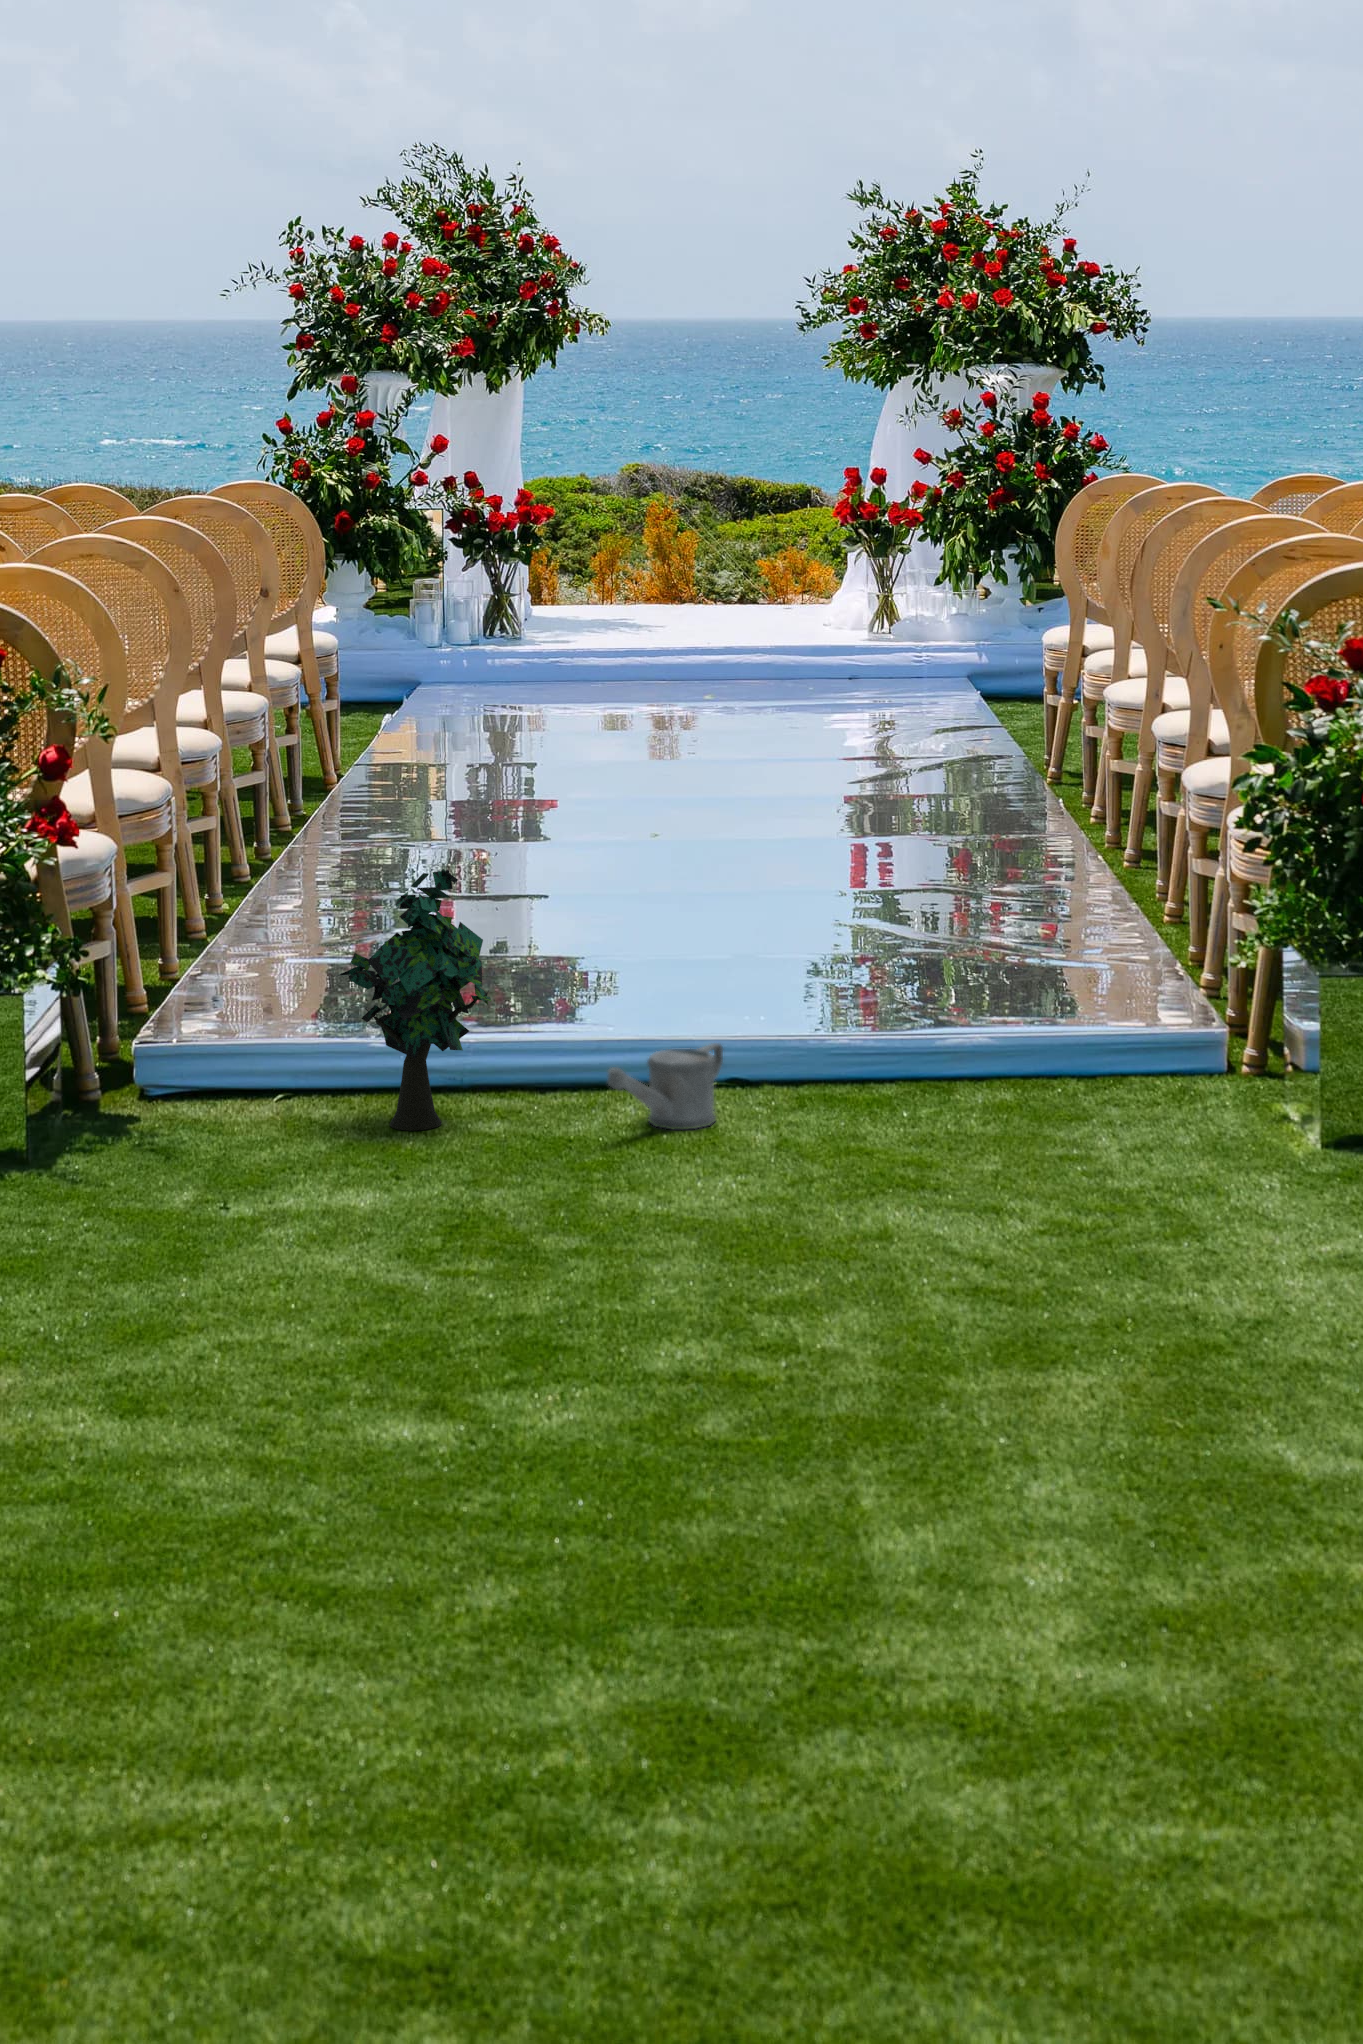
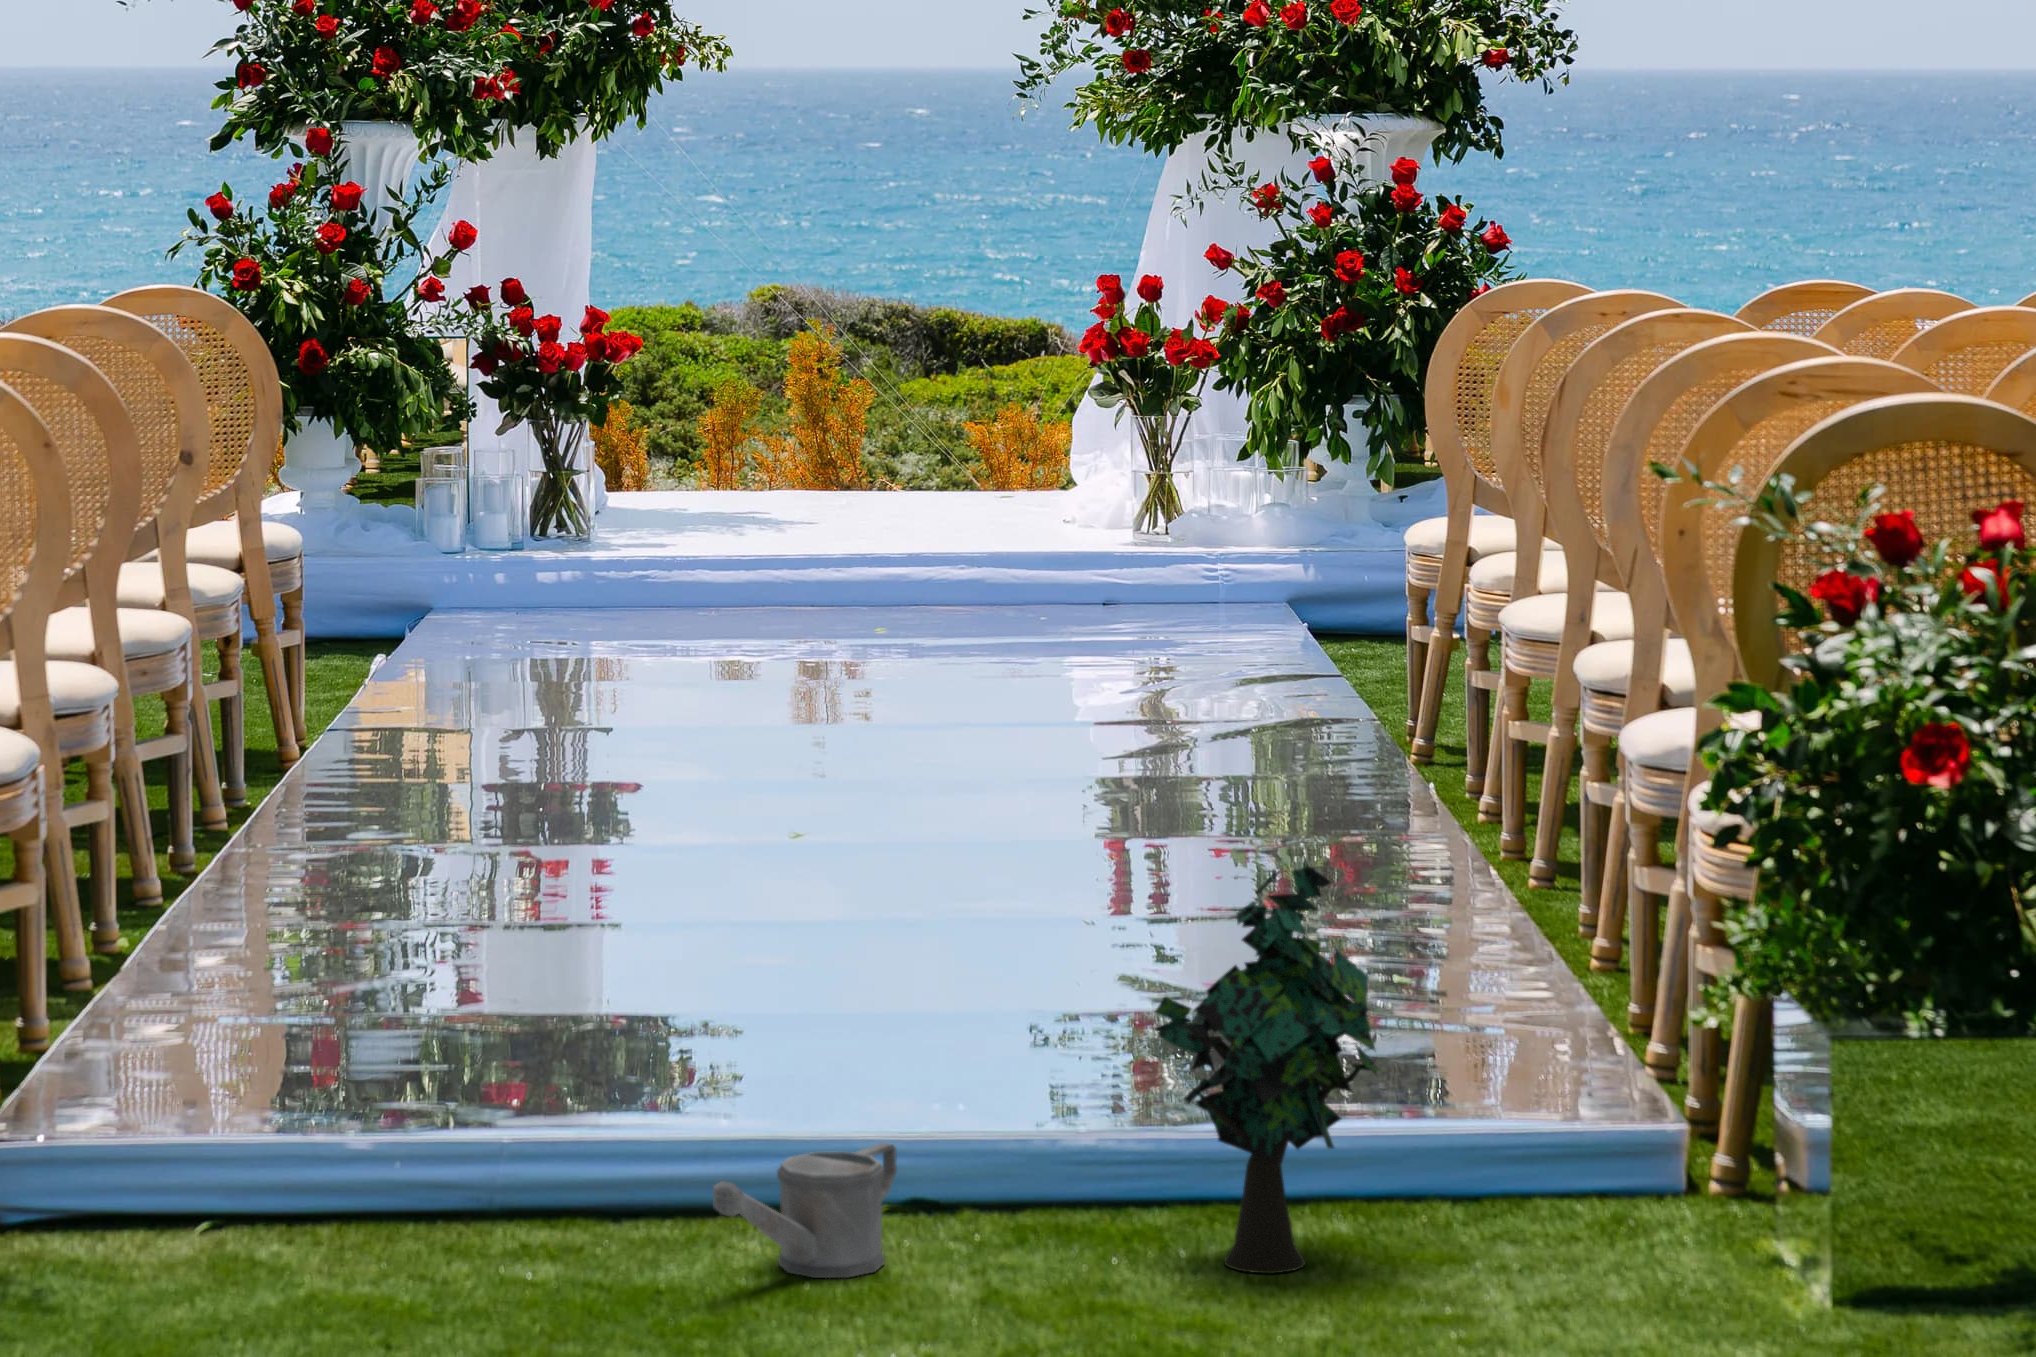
decorative plant: present [340,869,491,1130] -> present [1153,866,1382,1273]

